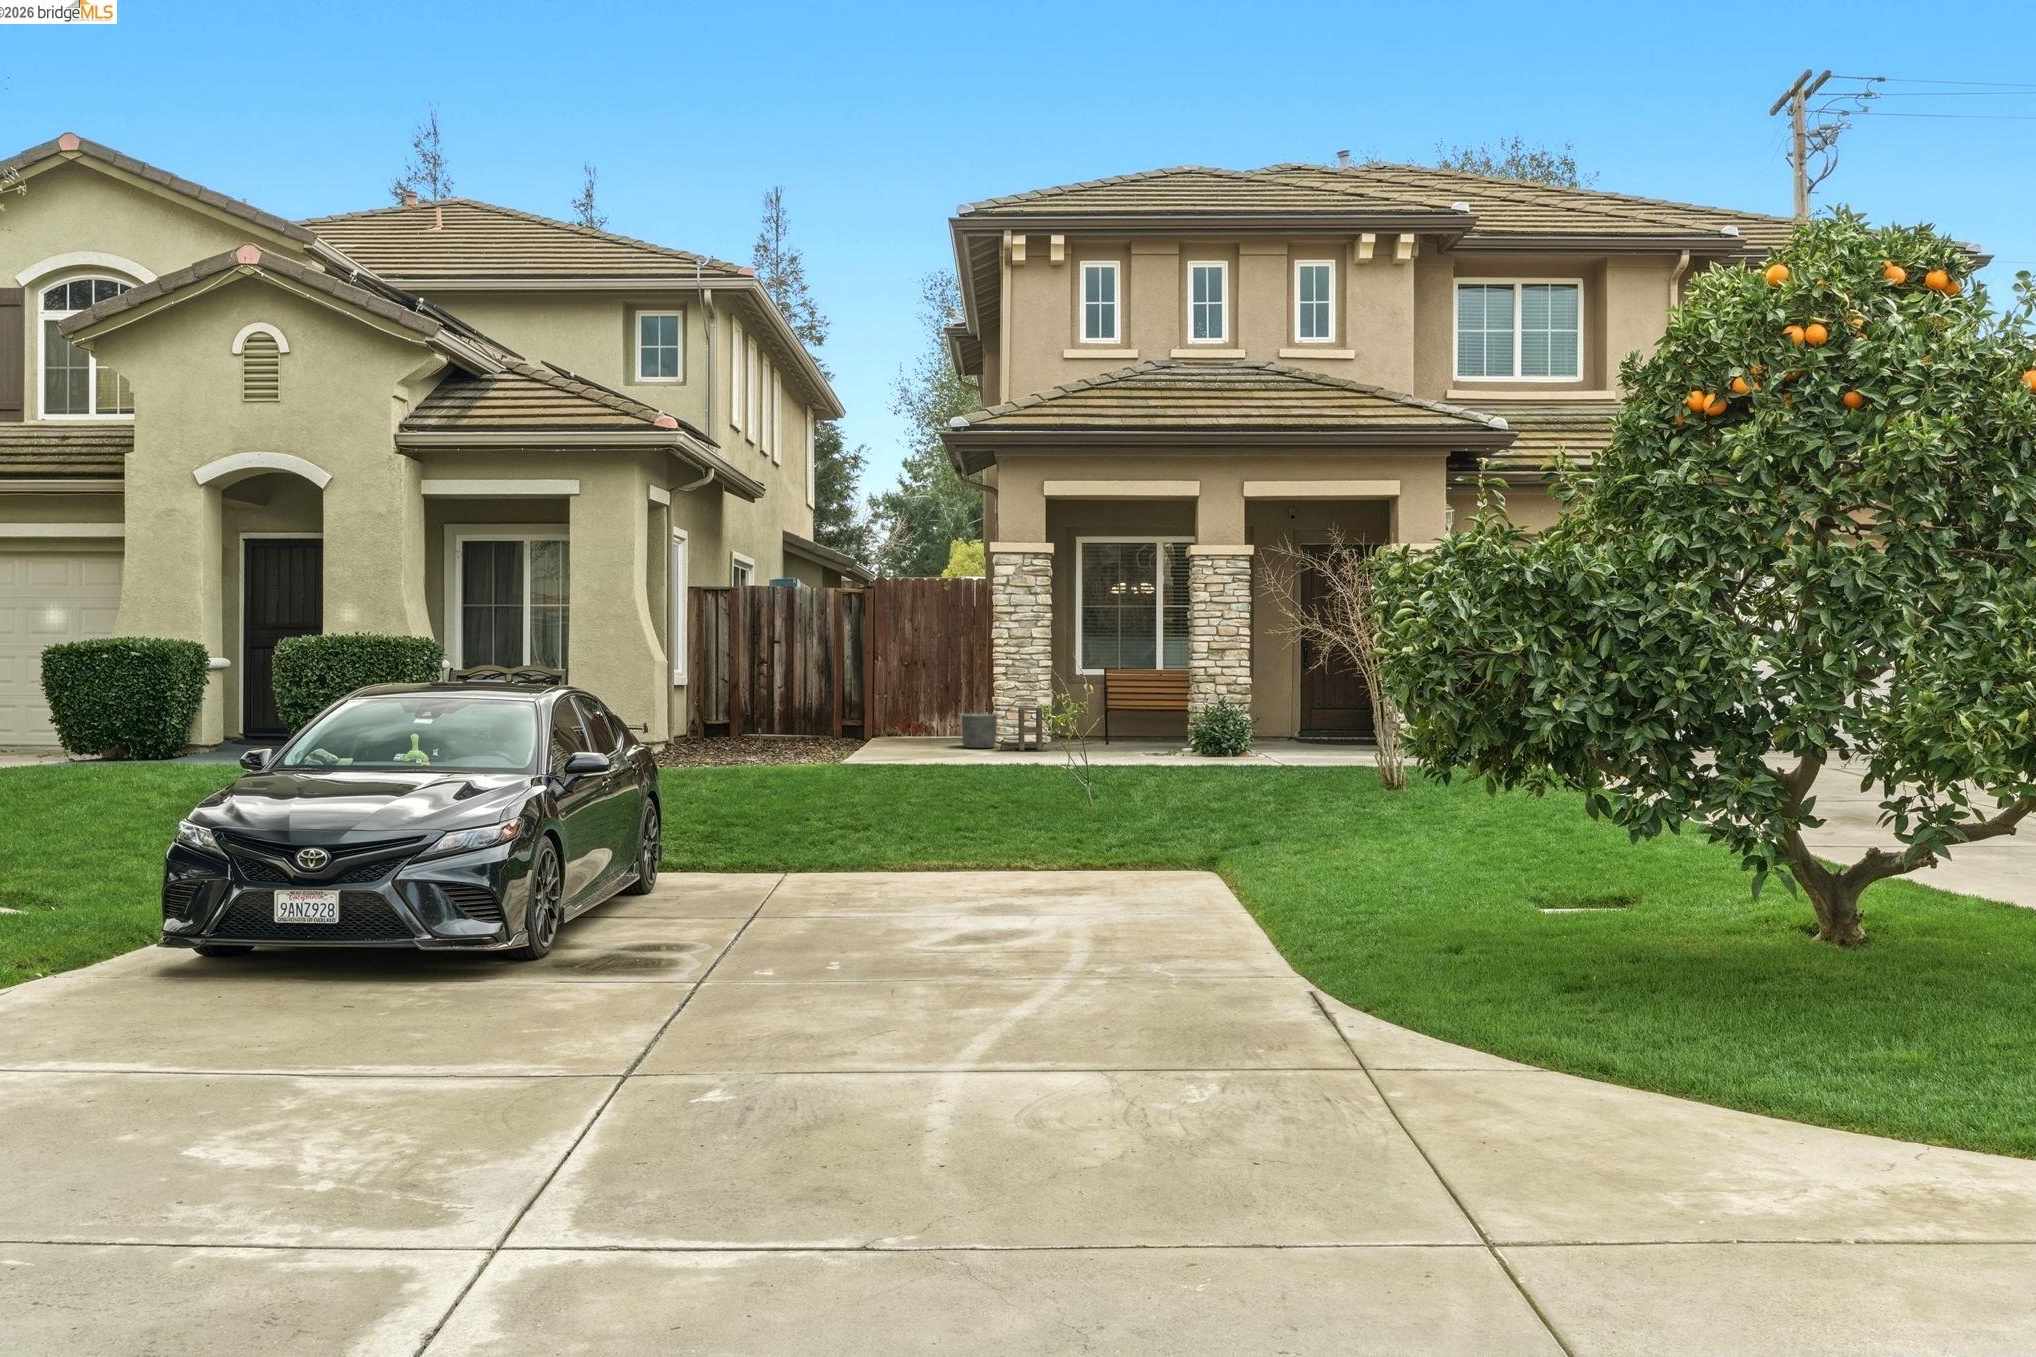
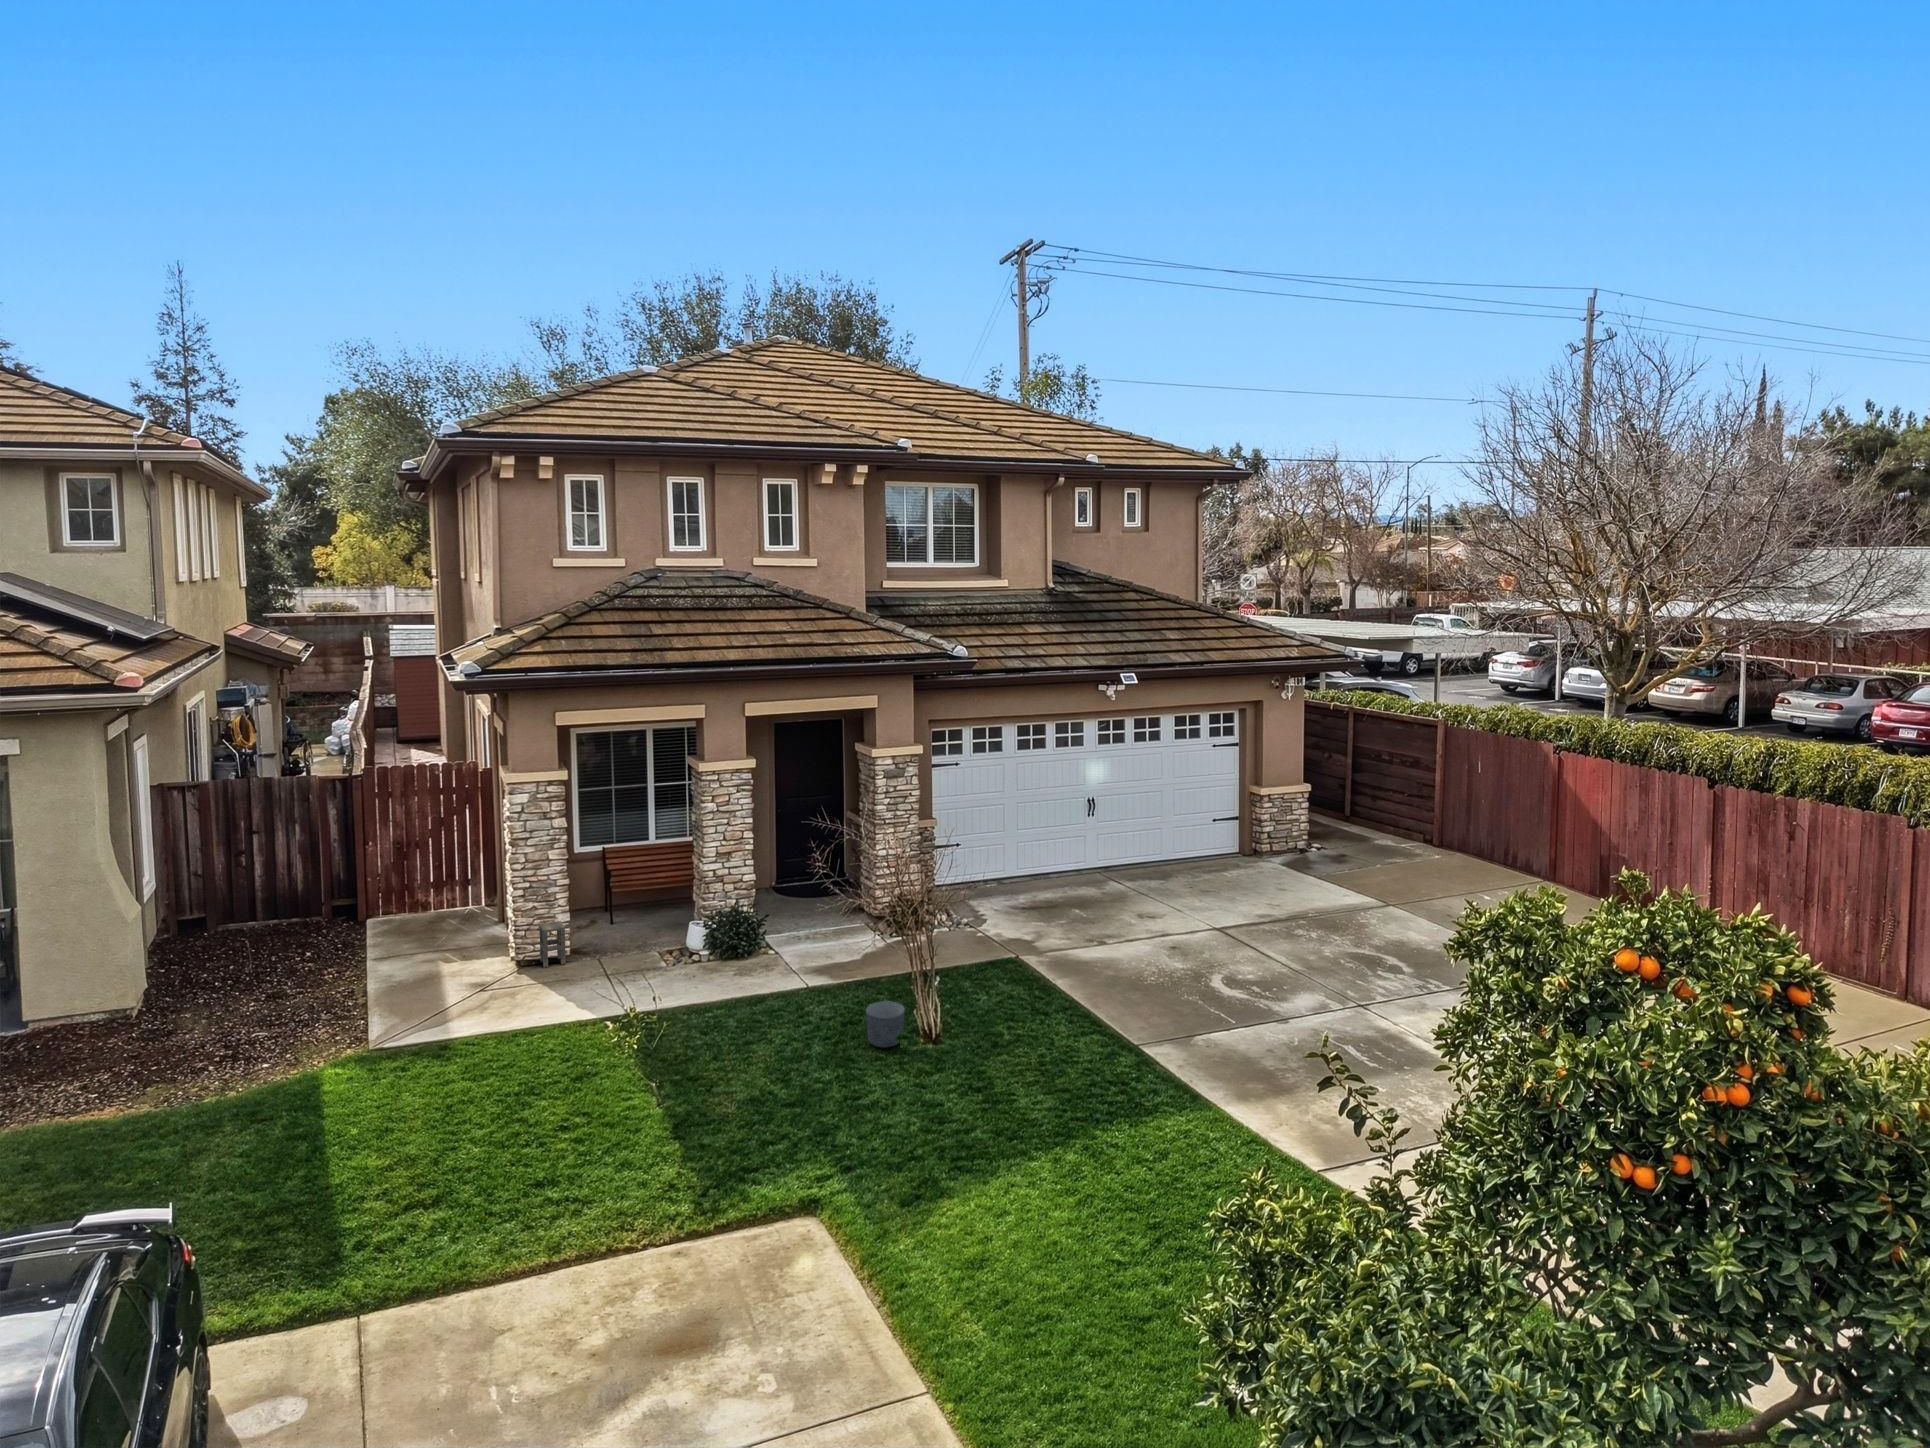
planter: present [961,714,997,748] -> present [866,1001,905,1047]

